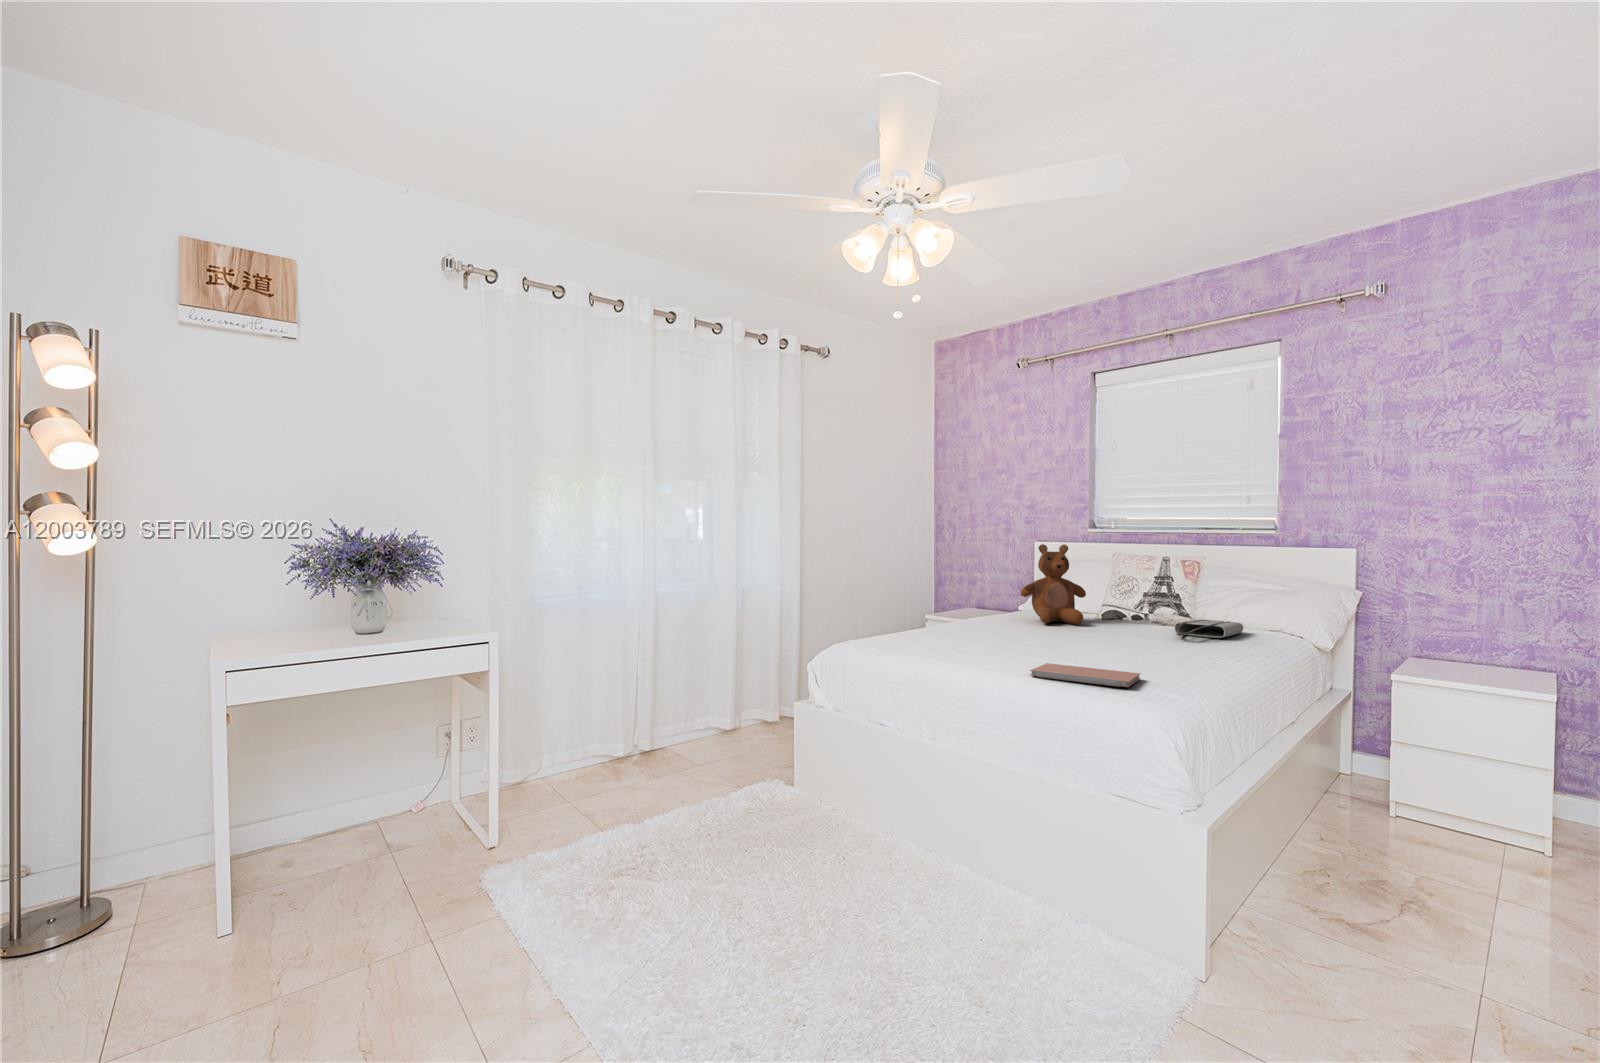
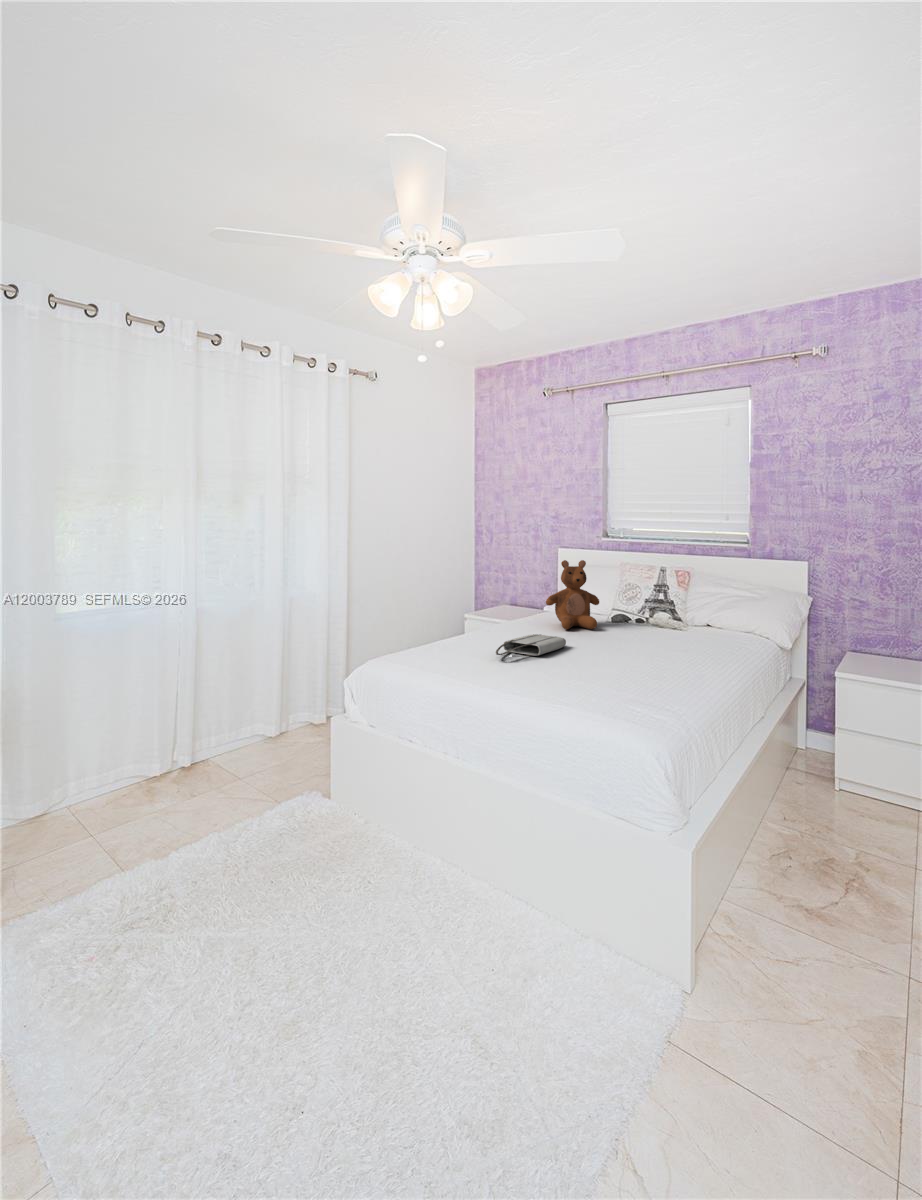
tote bag: present [1174,620,1243,638] -> present [496,634,566,657]
notebook: present [1030,663,1141,687] -> none [554,680,645,706]

